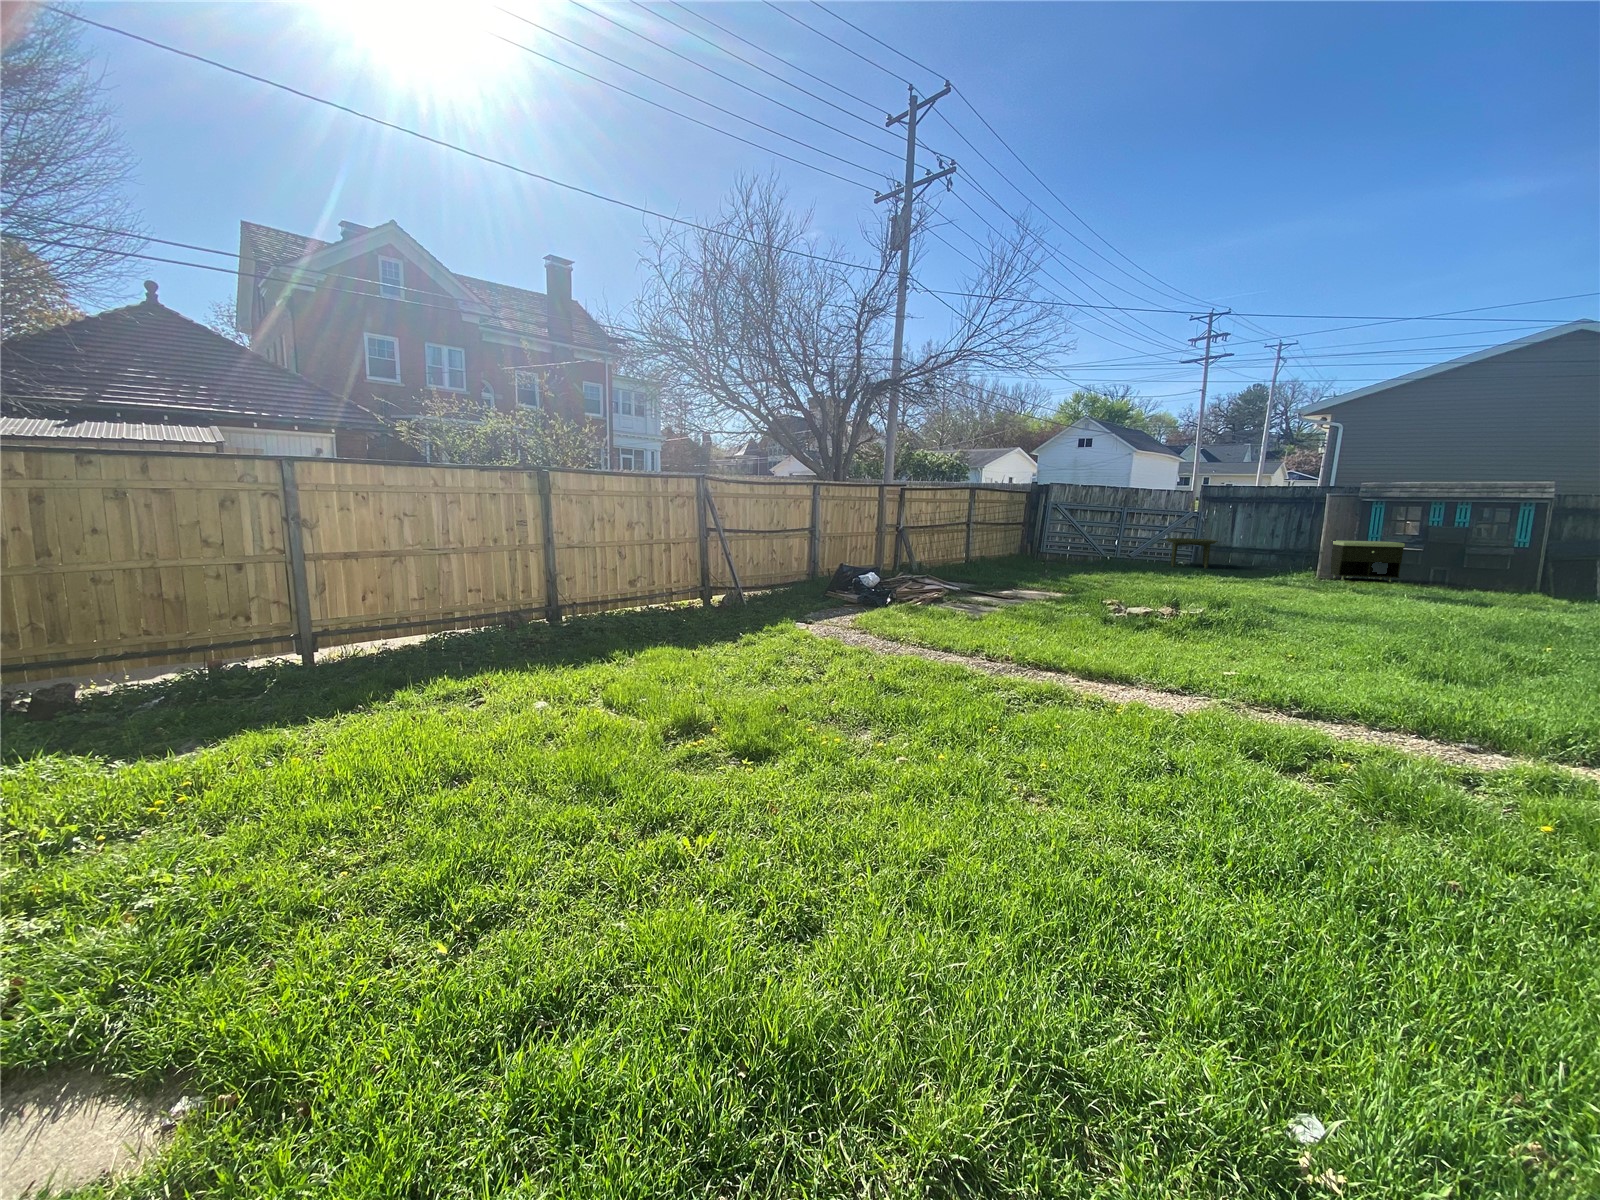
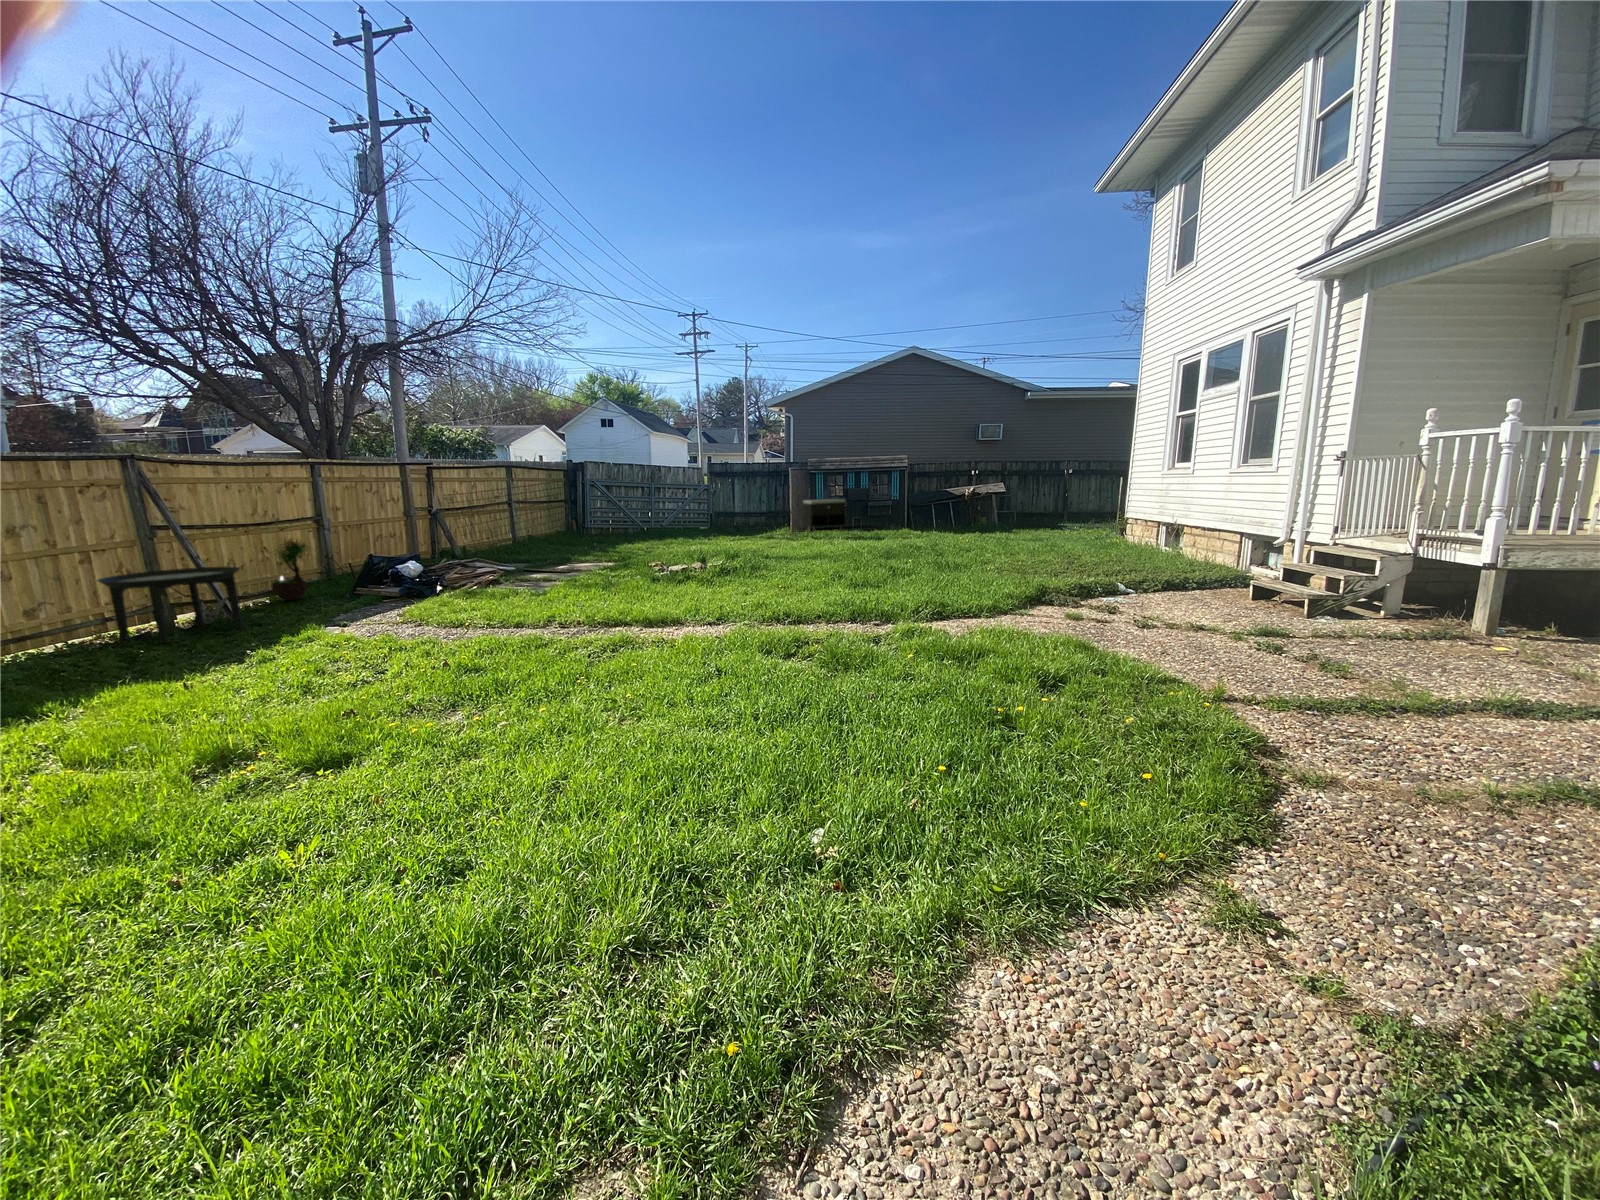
round table: present [1166,538,1218,568] -> present [98,567,243,644]
potted tree: none [773,540,804,594] -> present [271,538,307,601]

